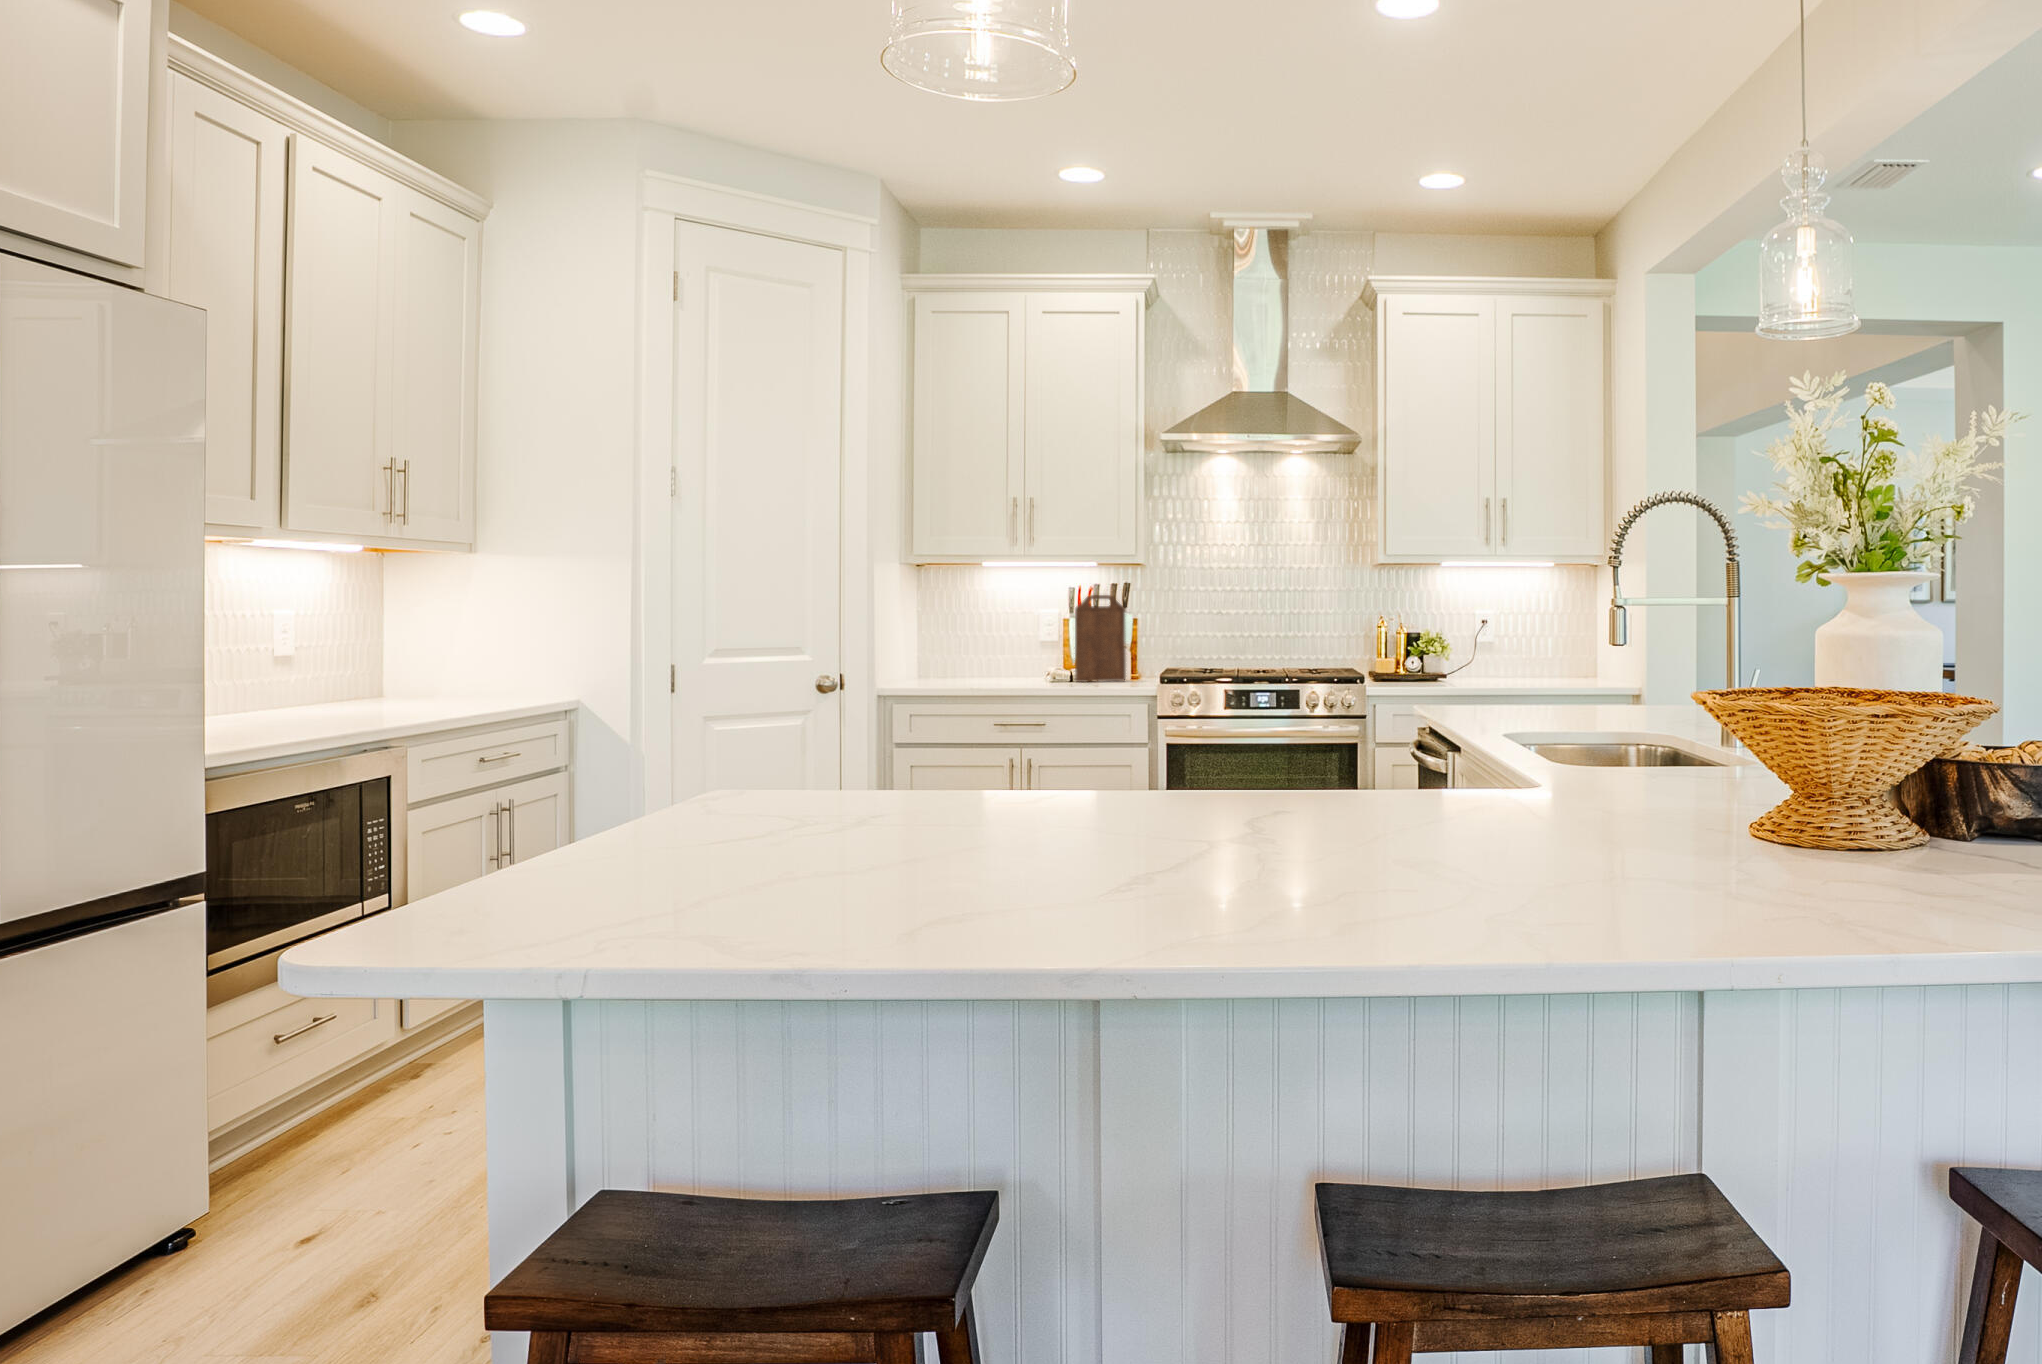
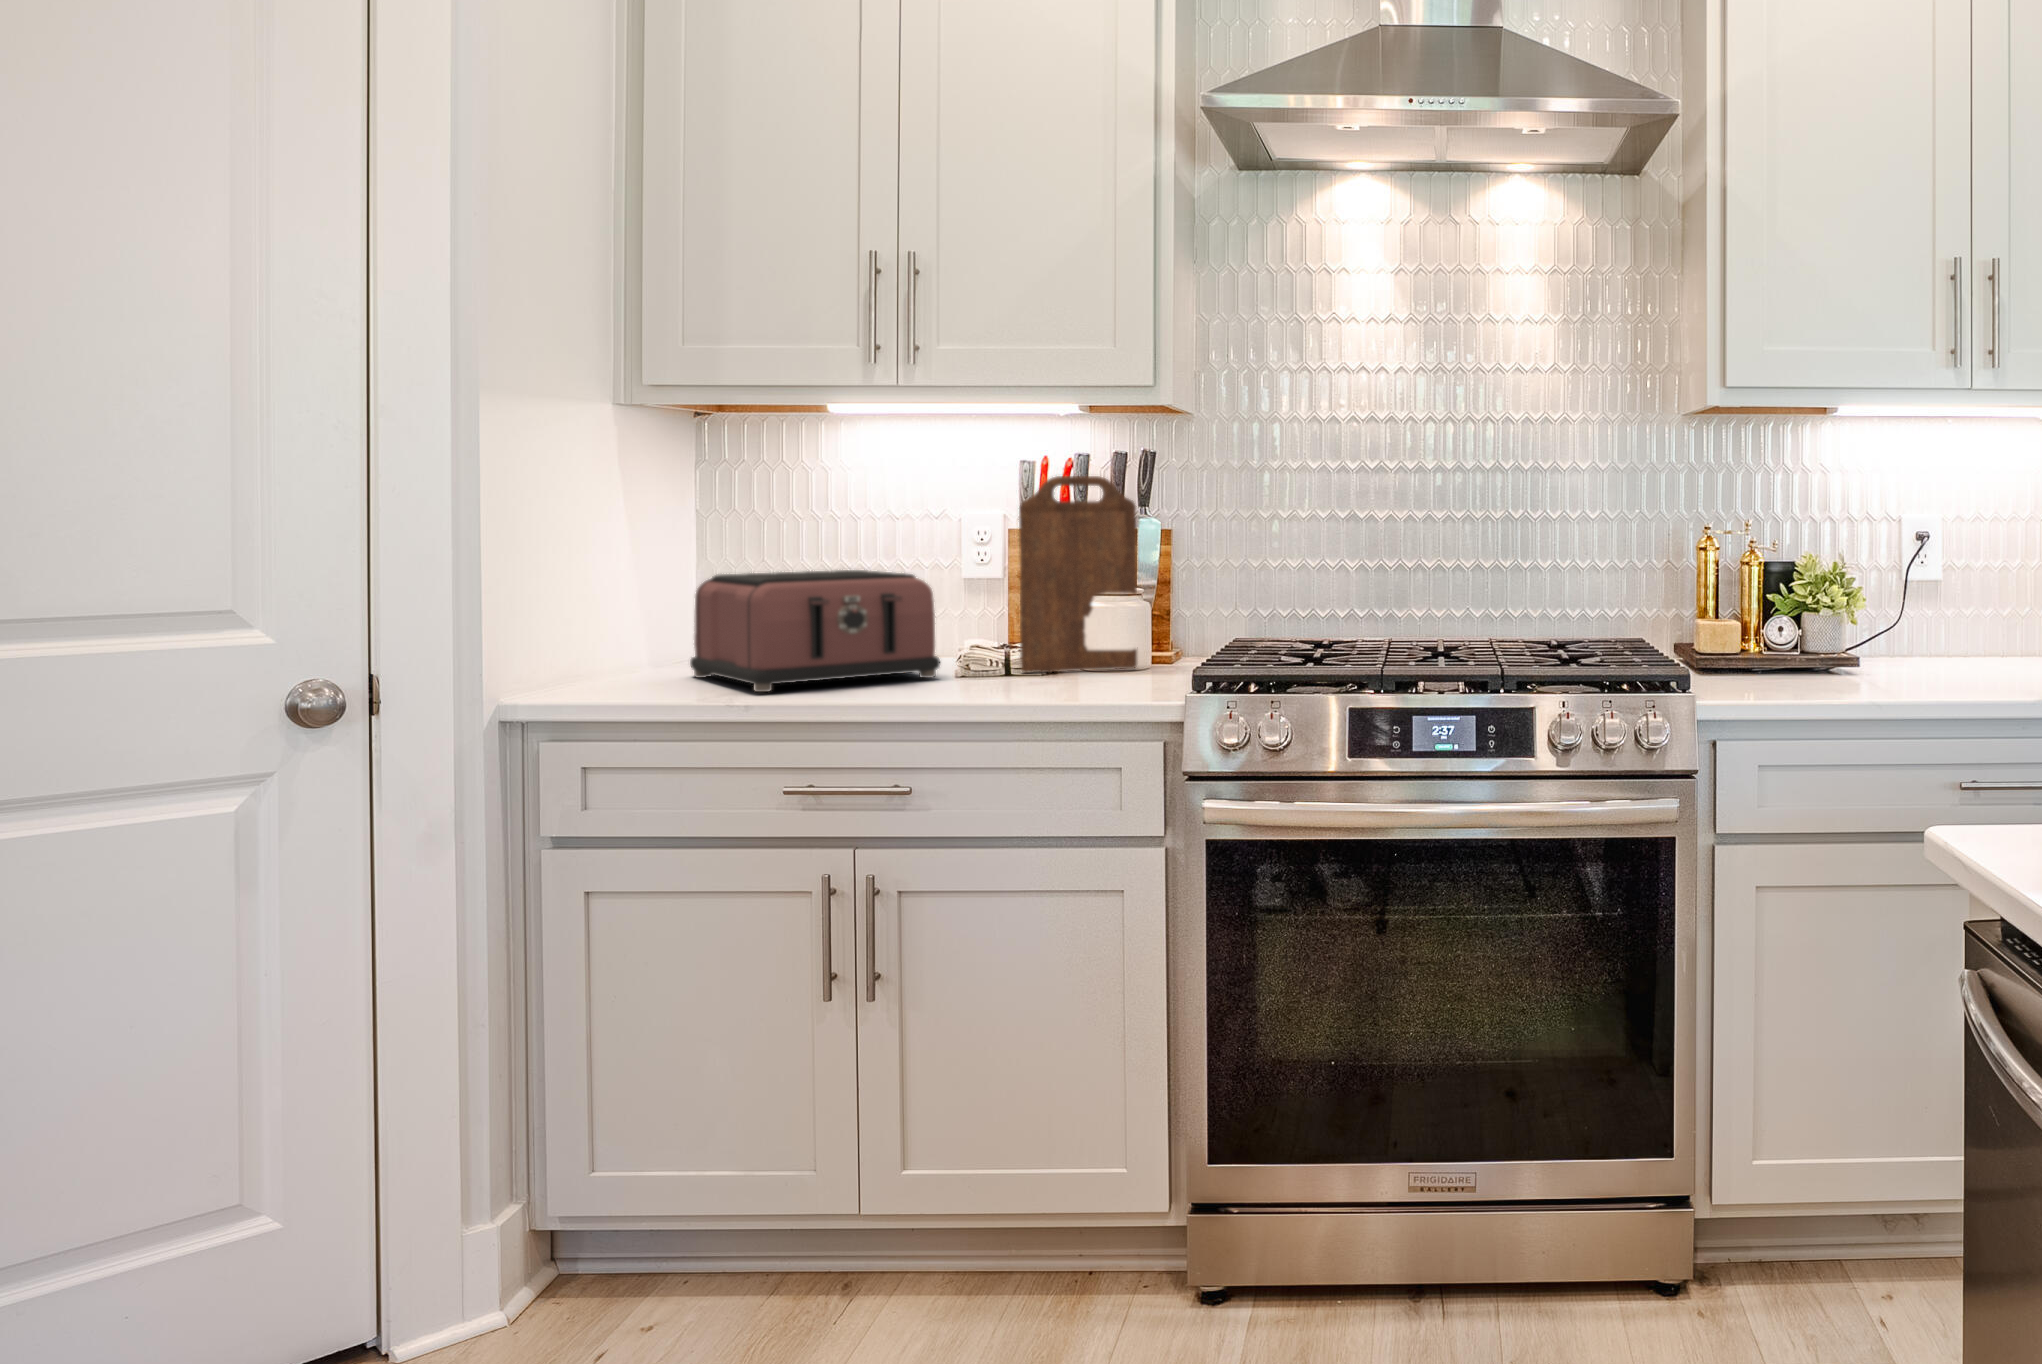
toaster: none [935,637,1044,686] -> present [690,570,940,692]

